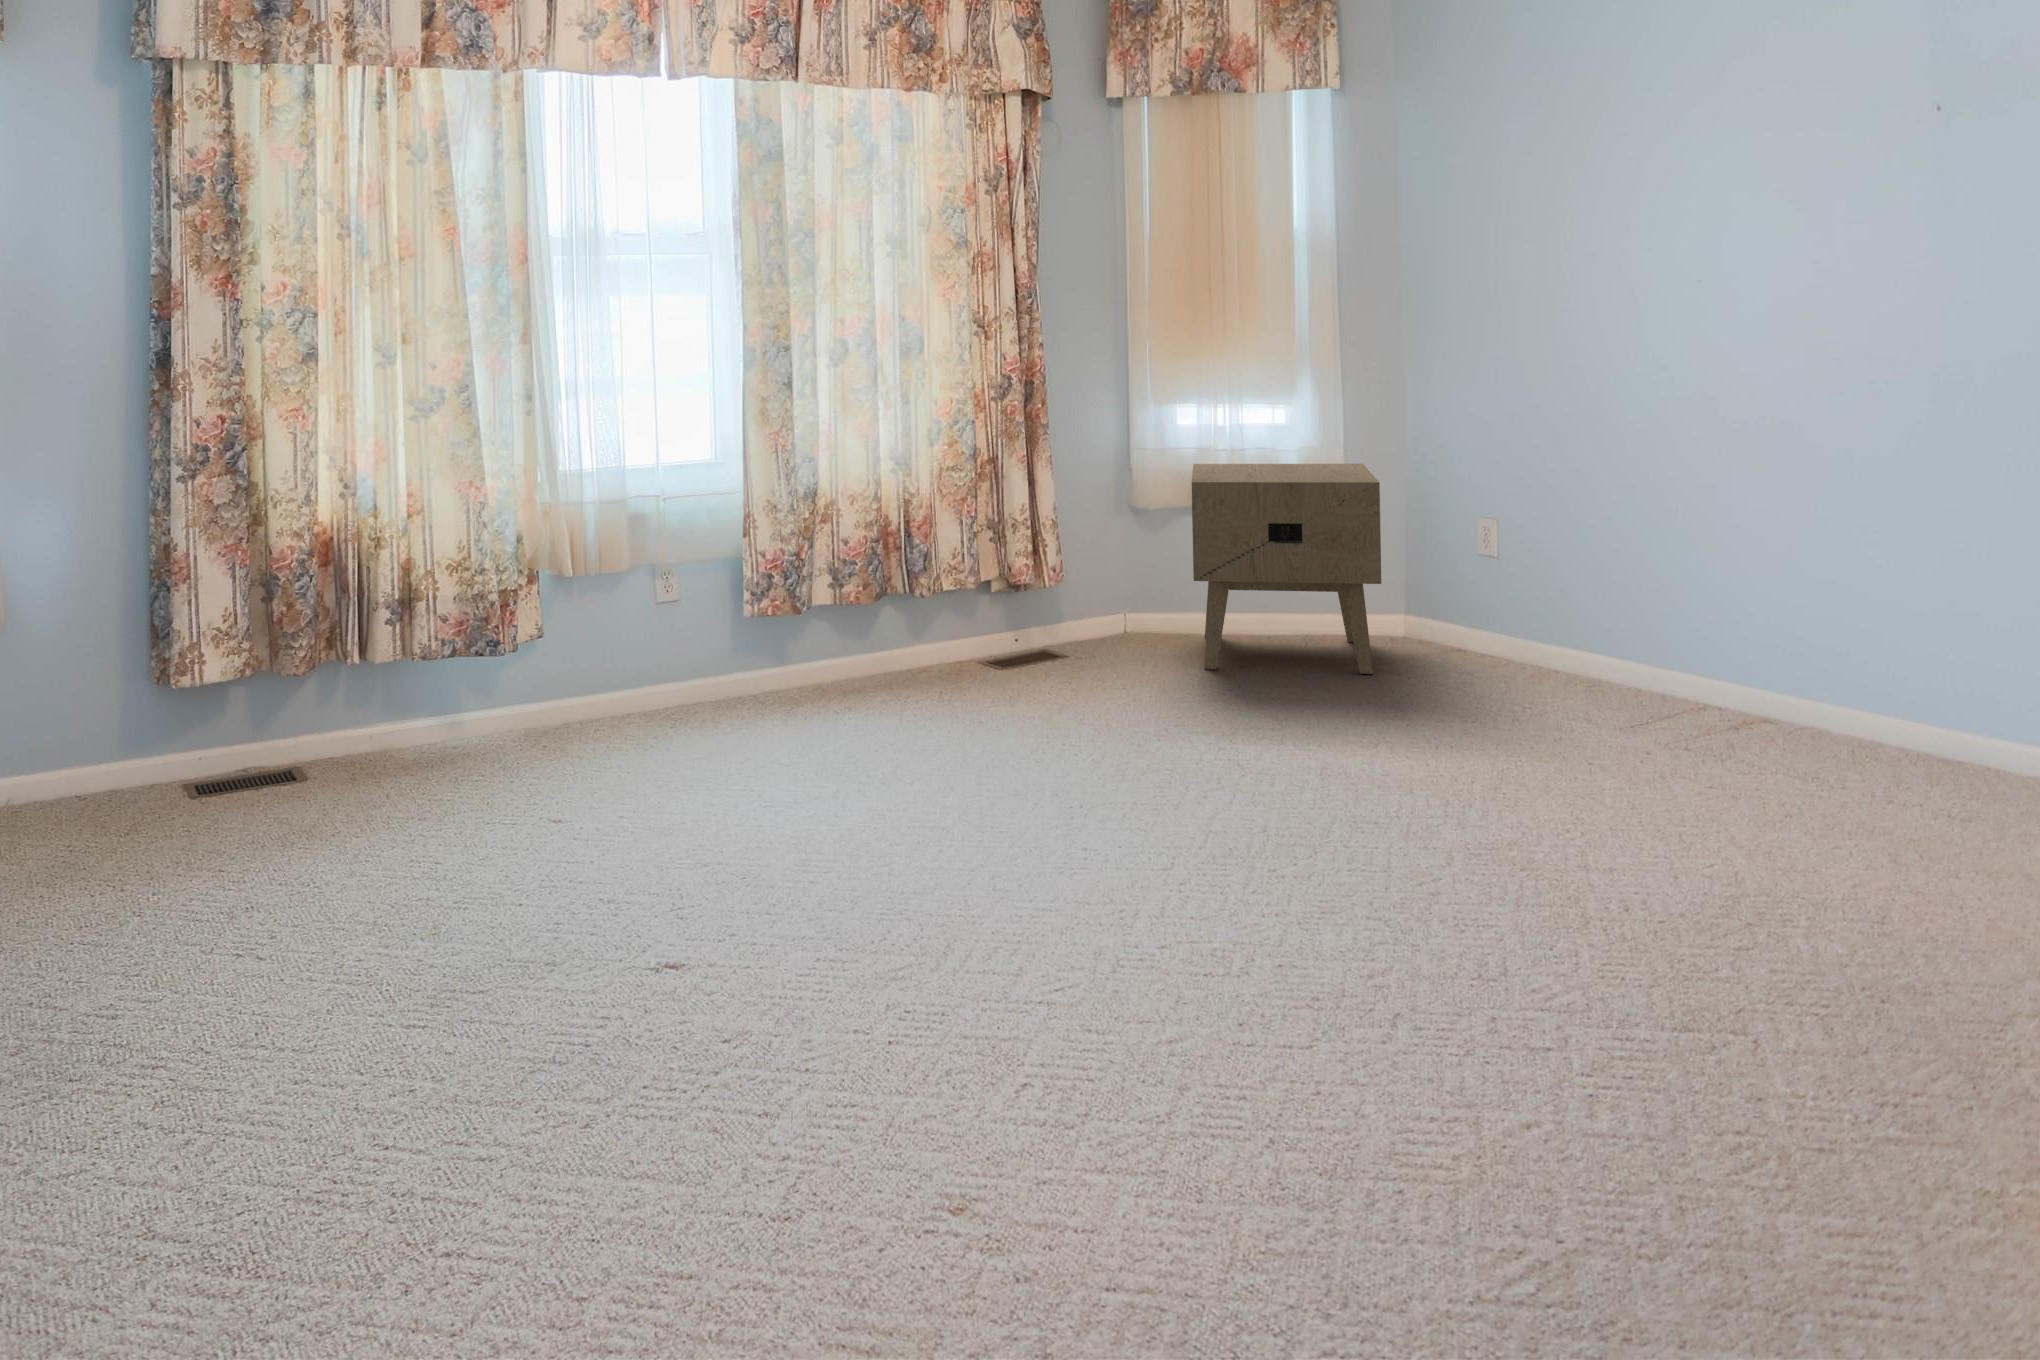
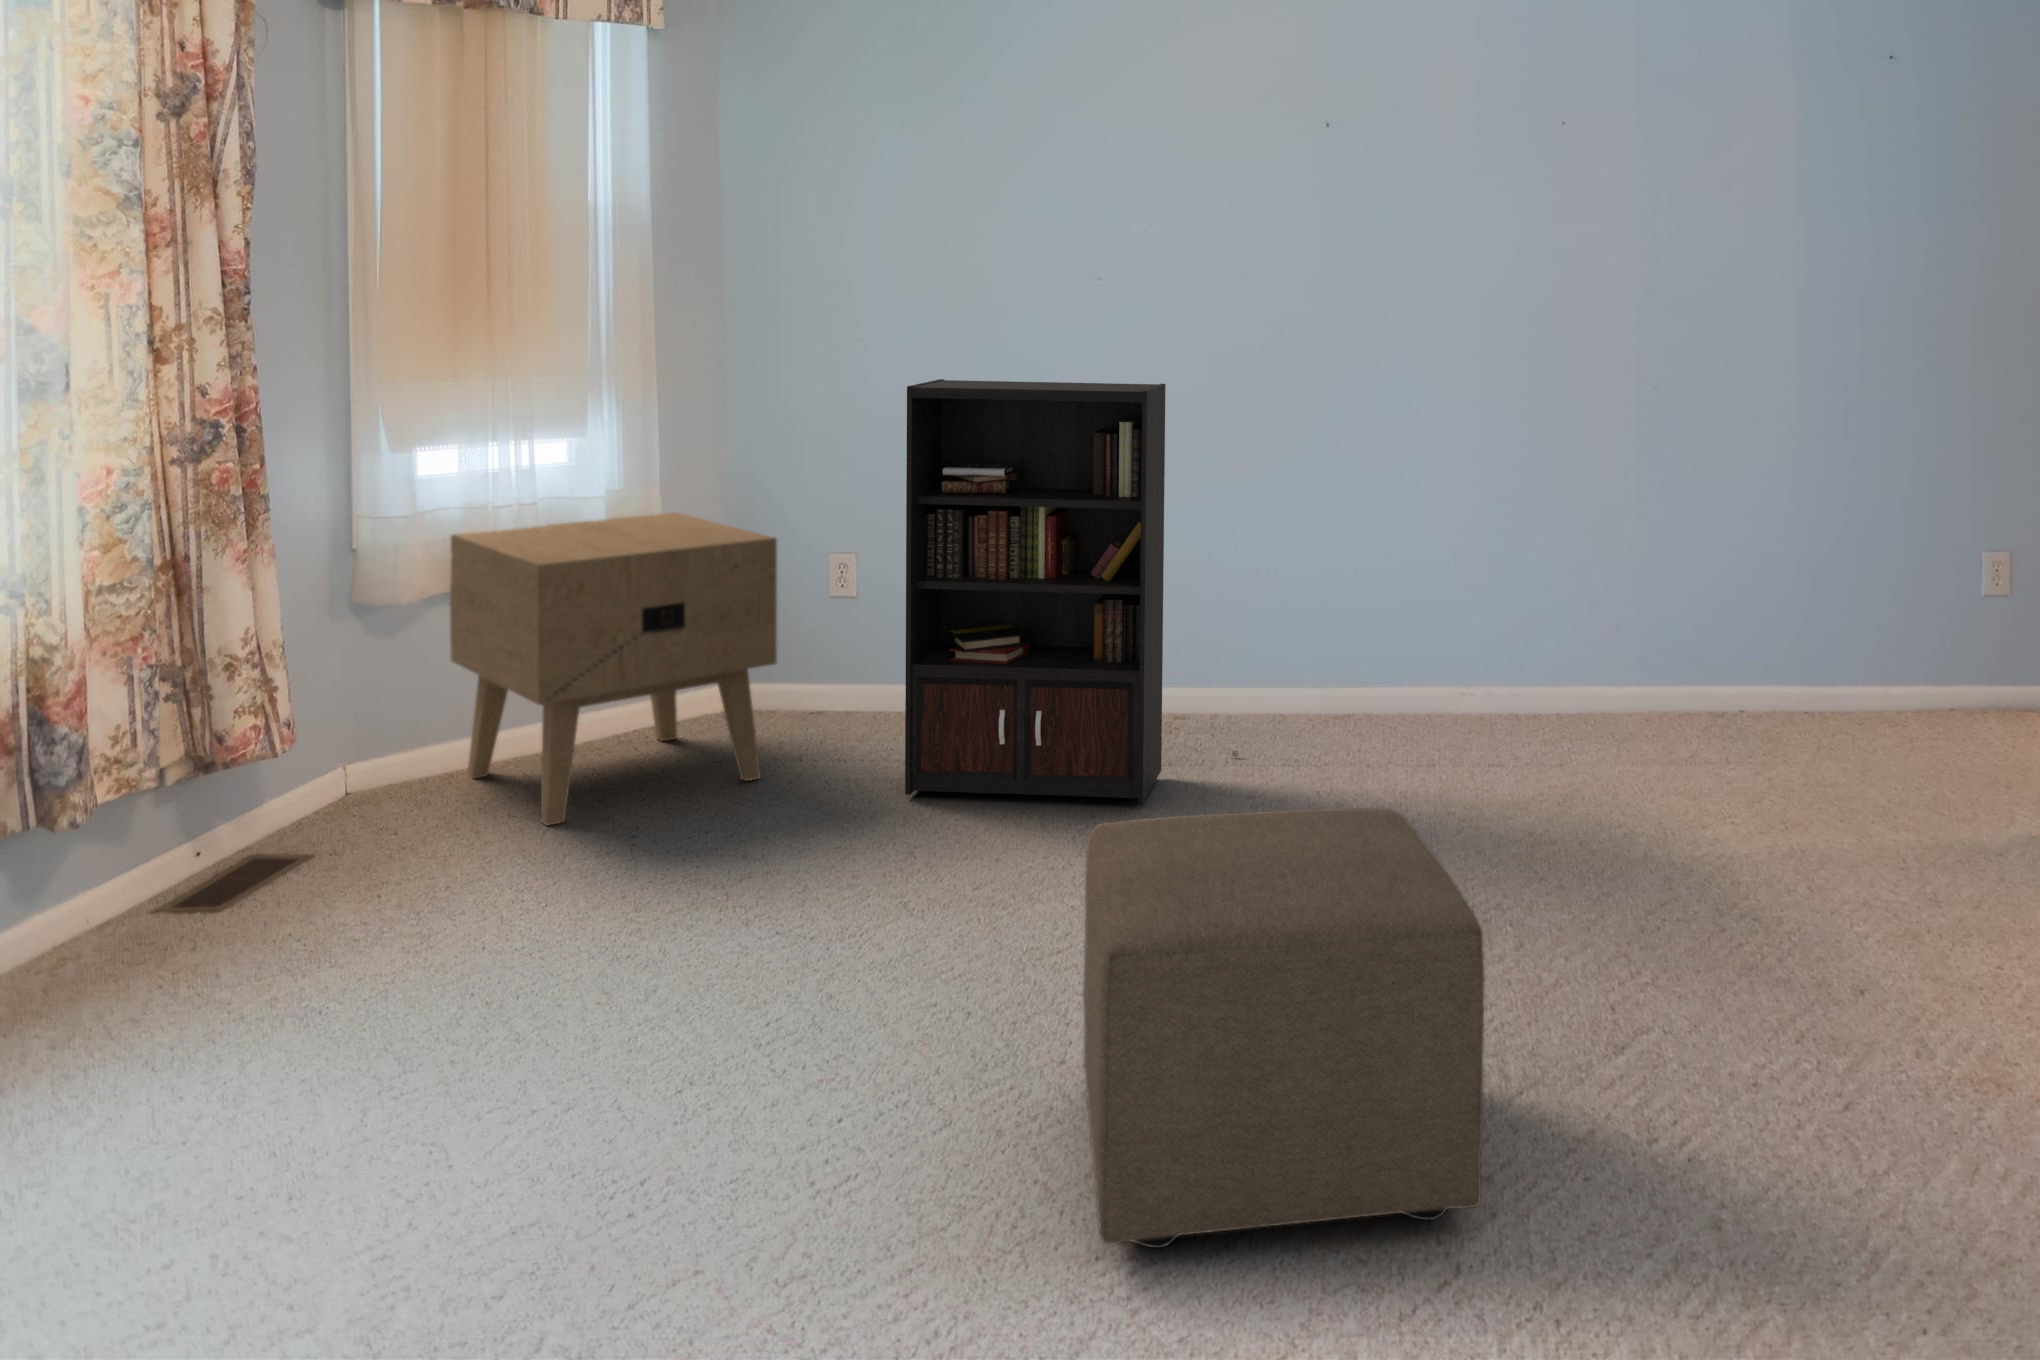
bookcase: none [1446,357,1813,752] -> present [905,379,1238,803]
ottoman: none [1129,671,1515,1000] -> present [1083,808,1484,1248]

